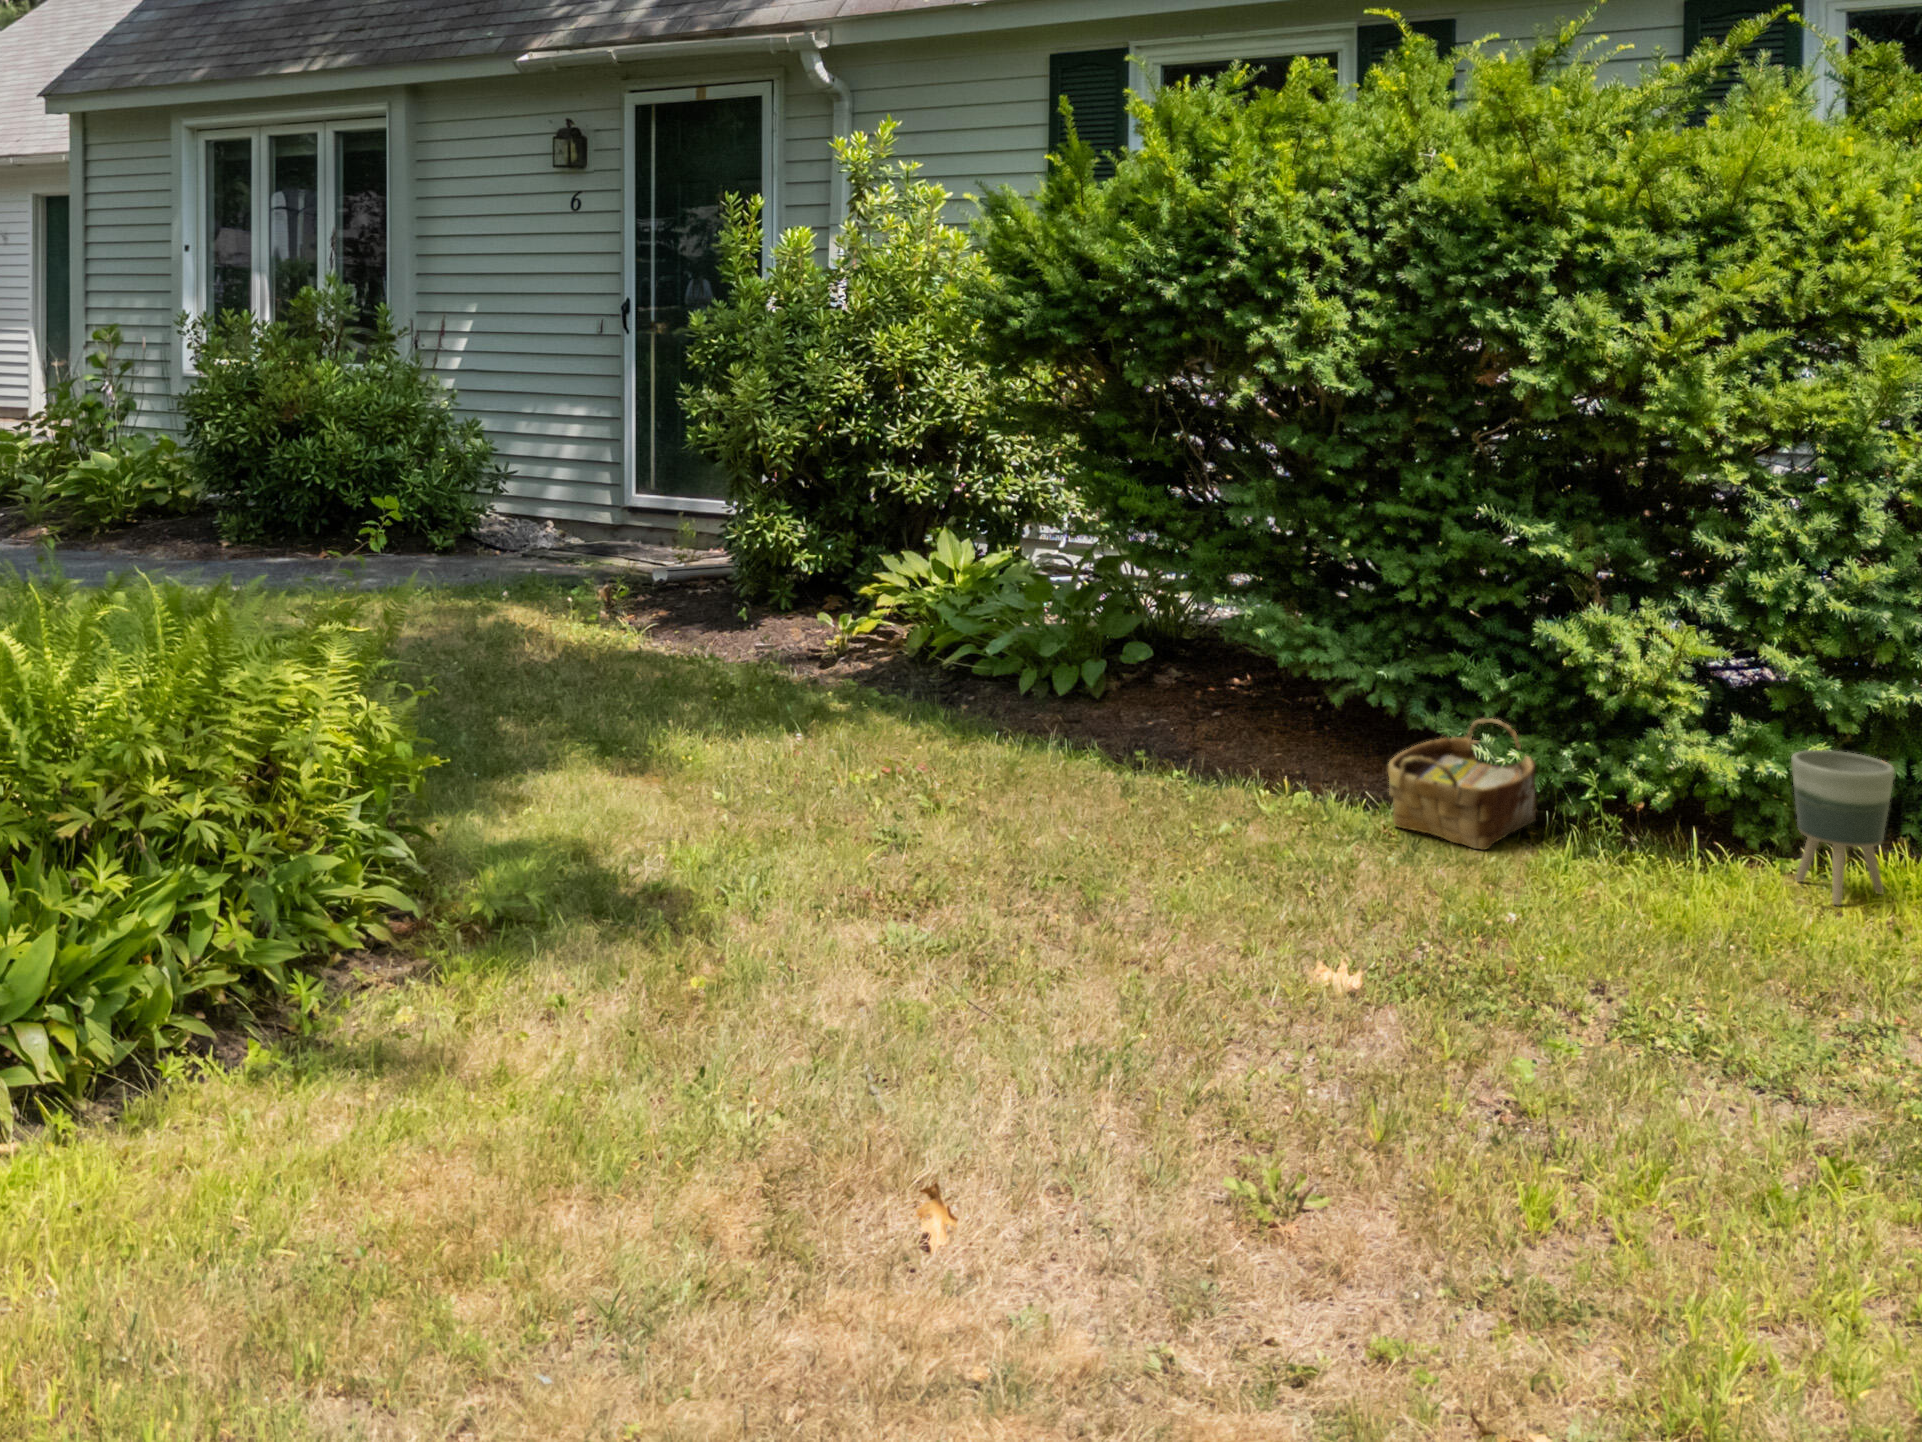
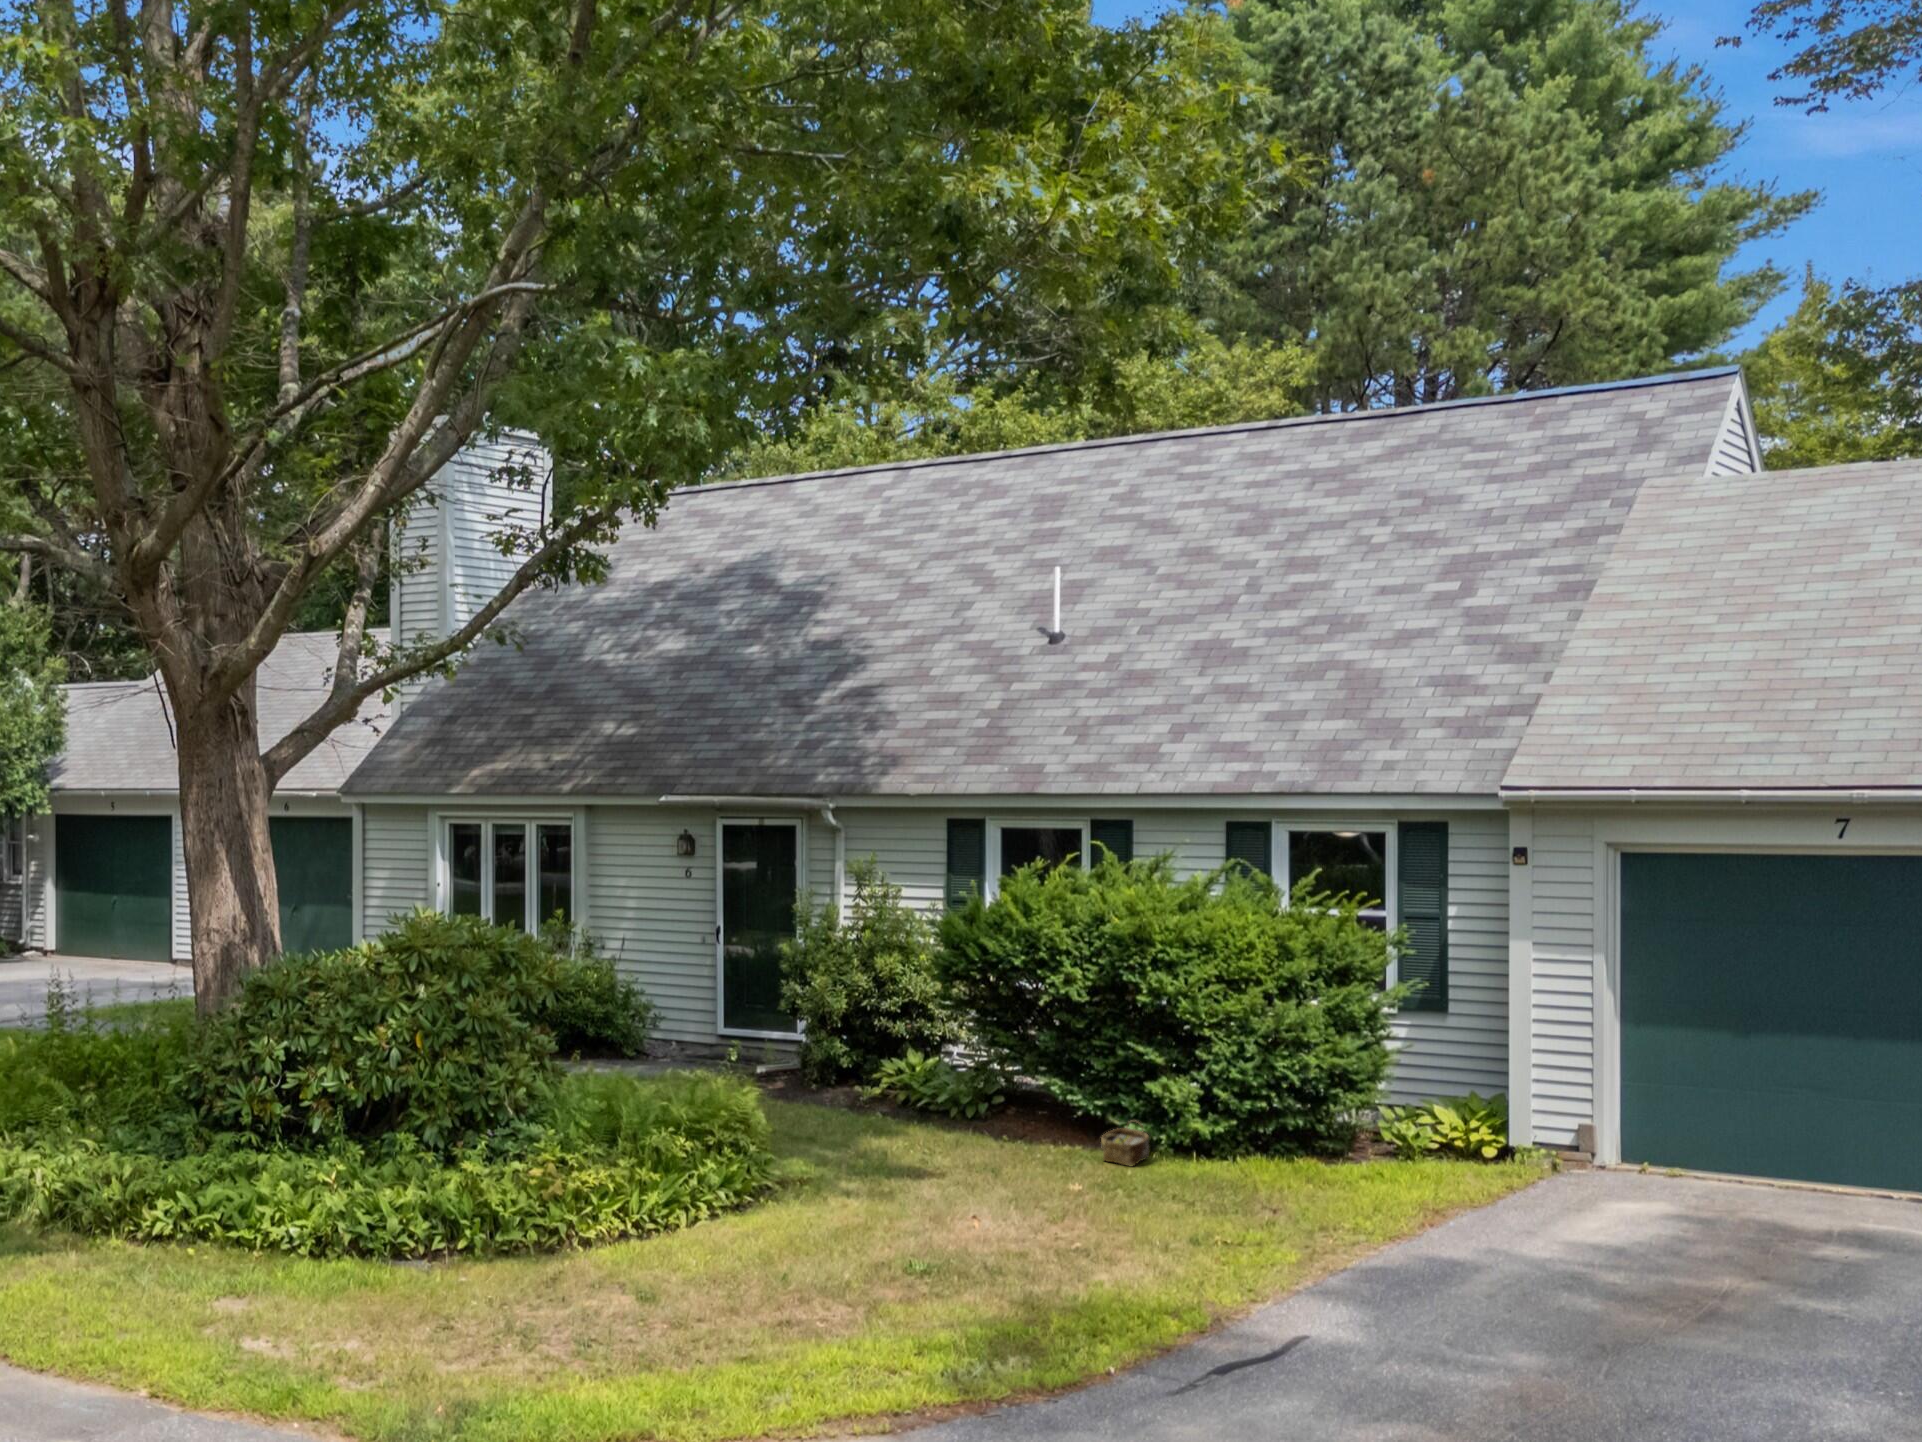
planter: present [1791,750,1894,905] -> none [1225,1126,1254,1177]

